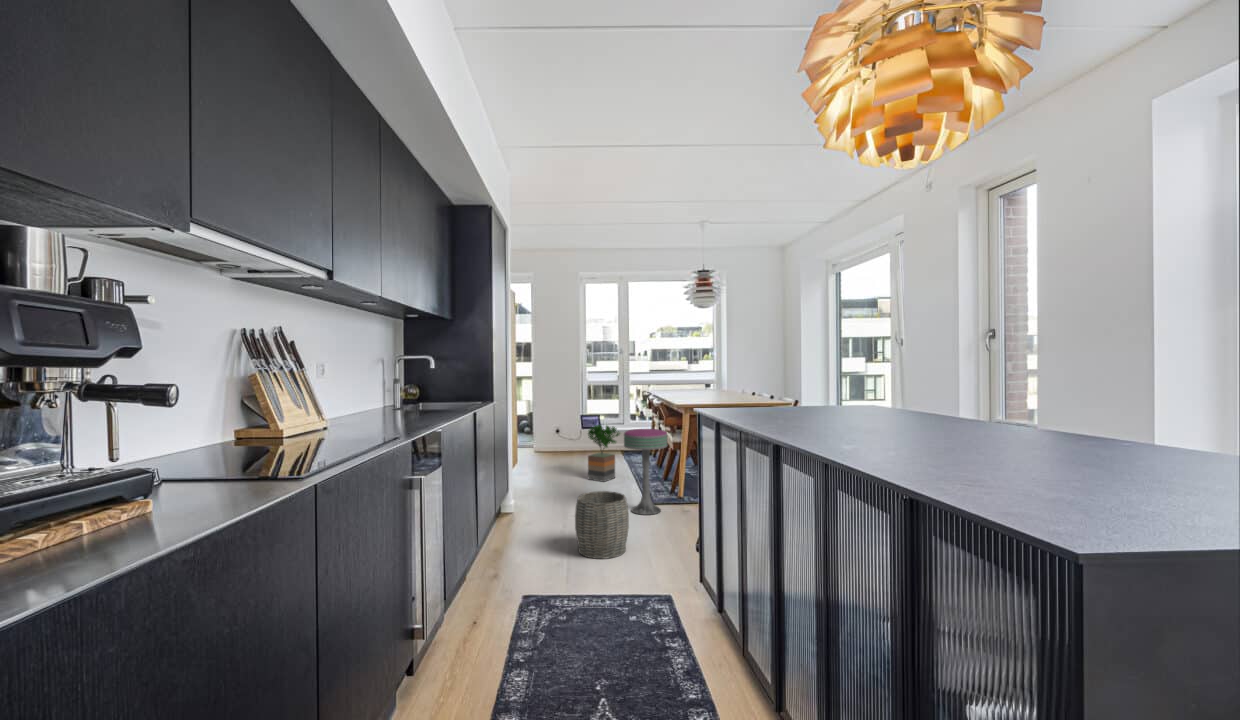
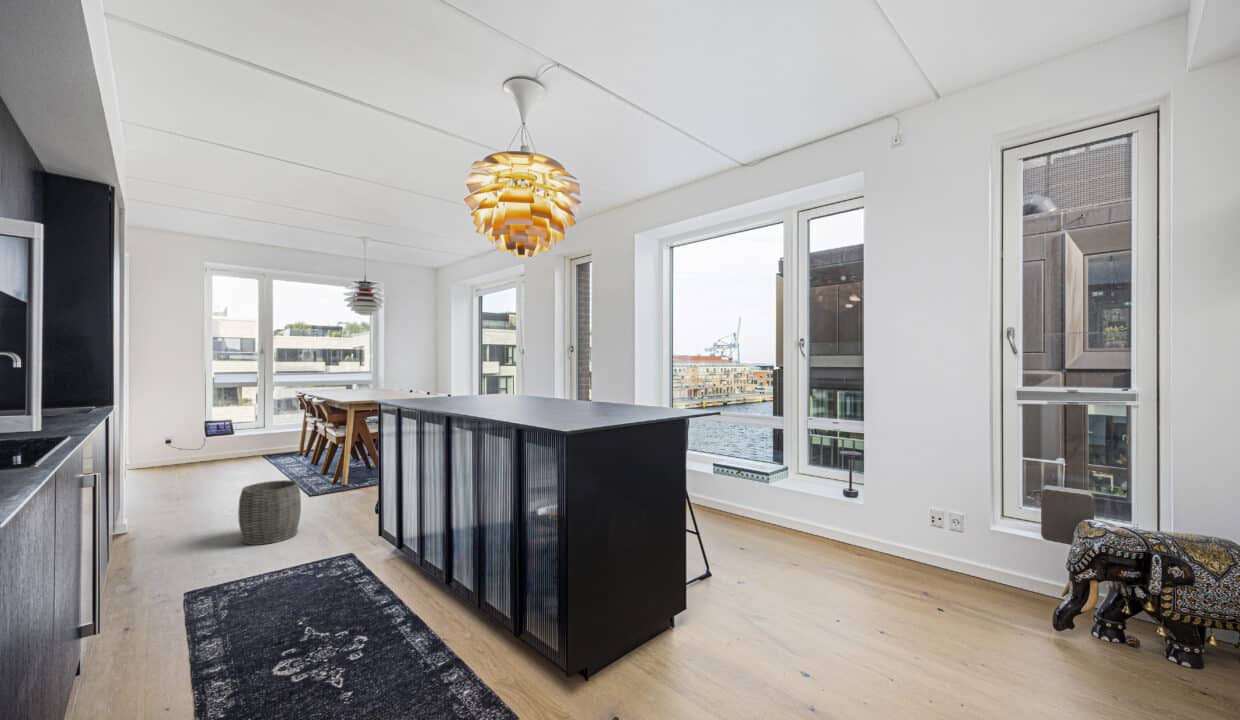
potted tree: present [588,425,620,482] -> none [231,426,275,485]
bar stool: present [624,429,668,515] -> none [286,423,334,504]

